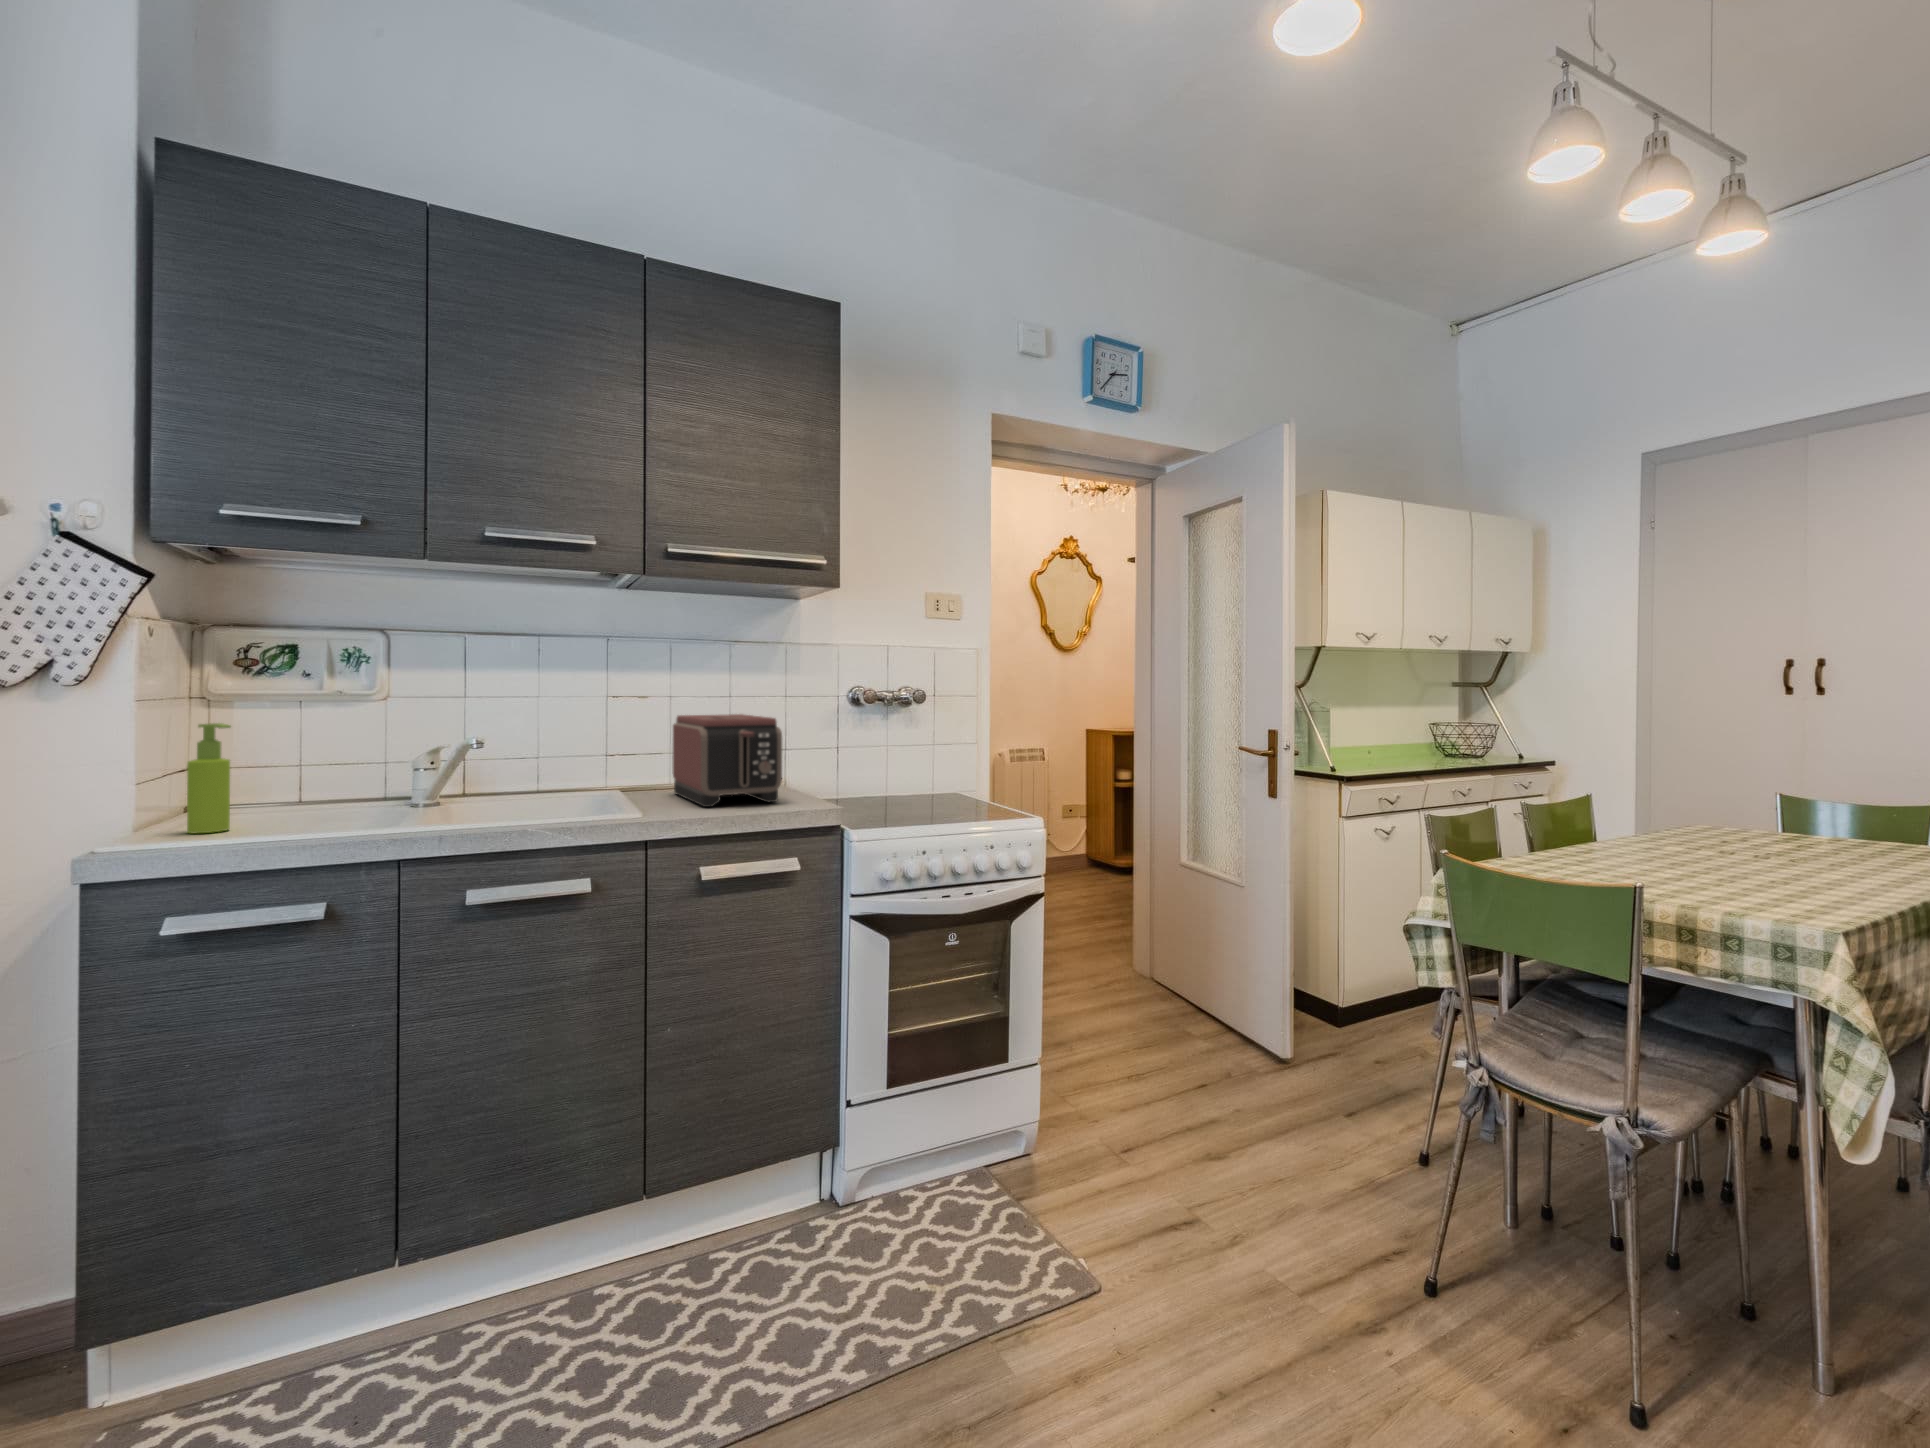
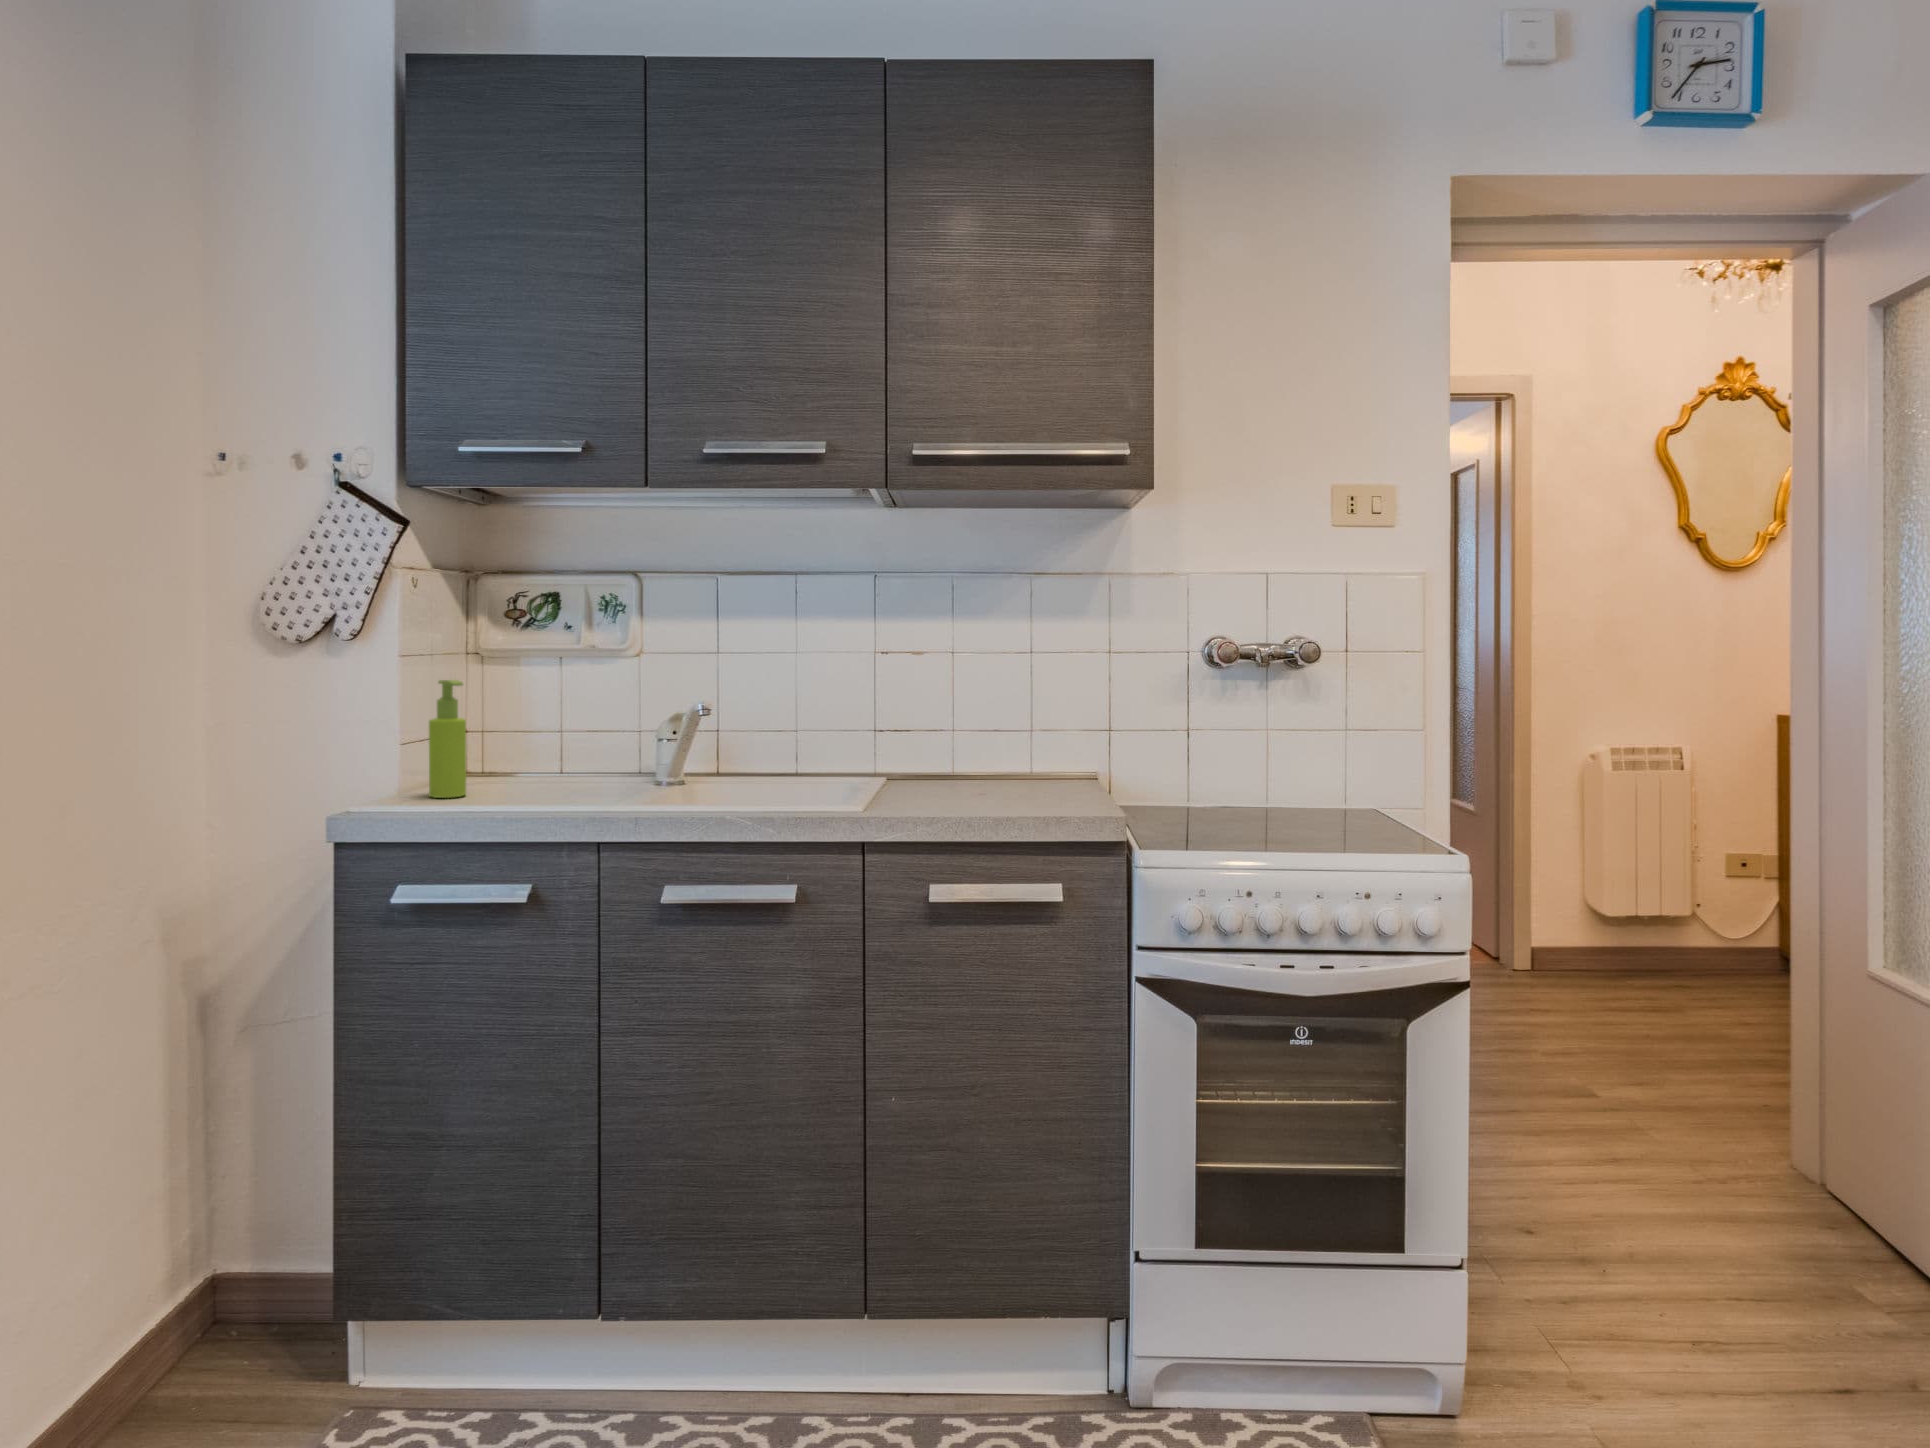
toaster: present [673,714,782,807] -> none [935,684,1064,811]

